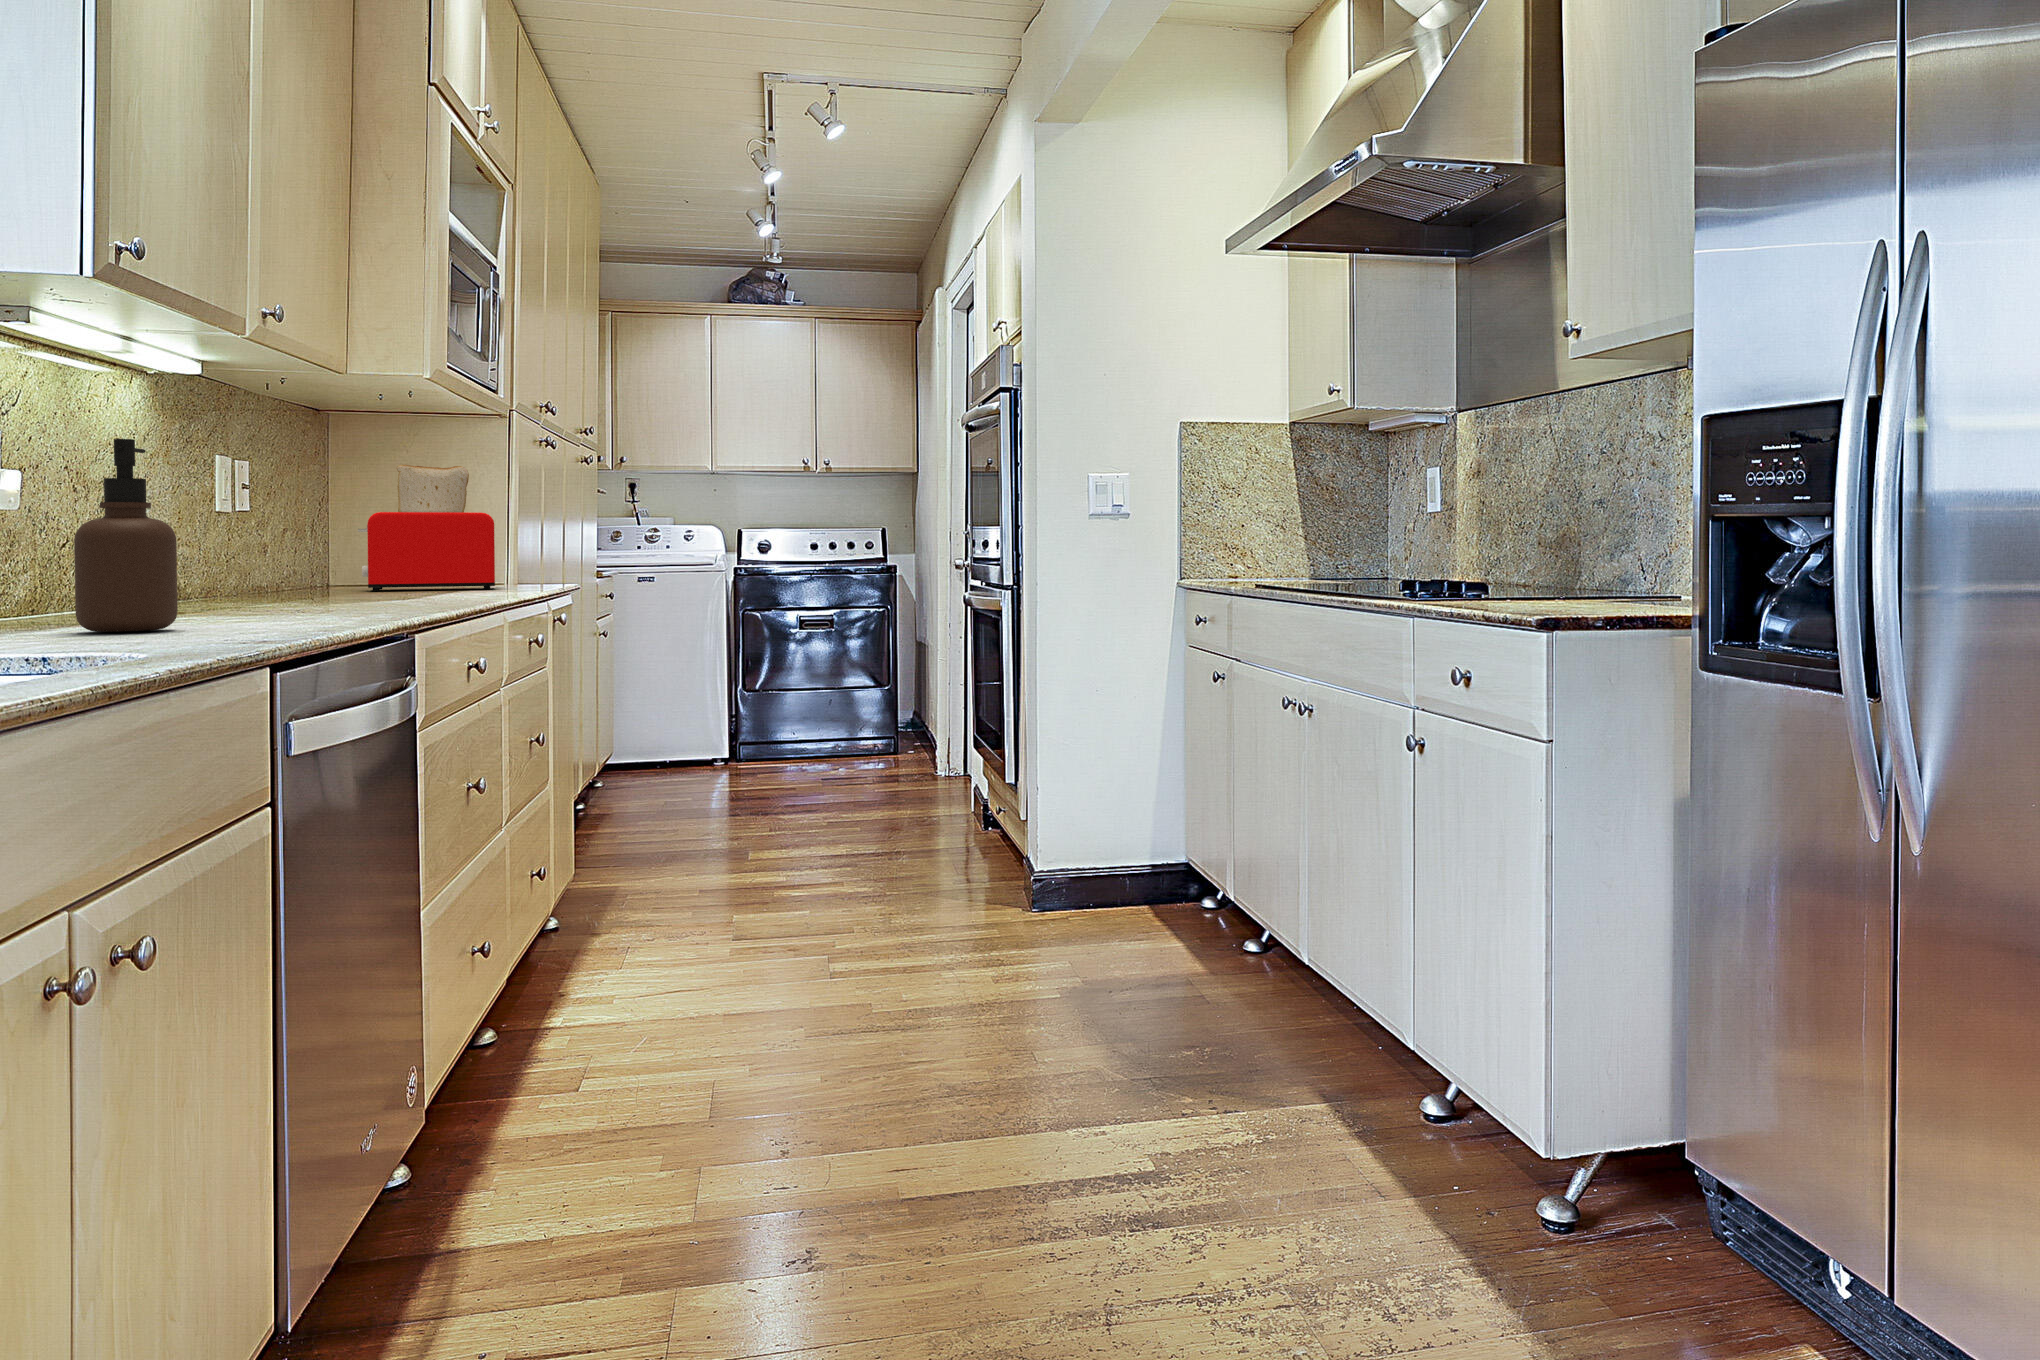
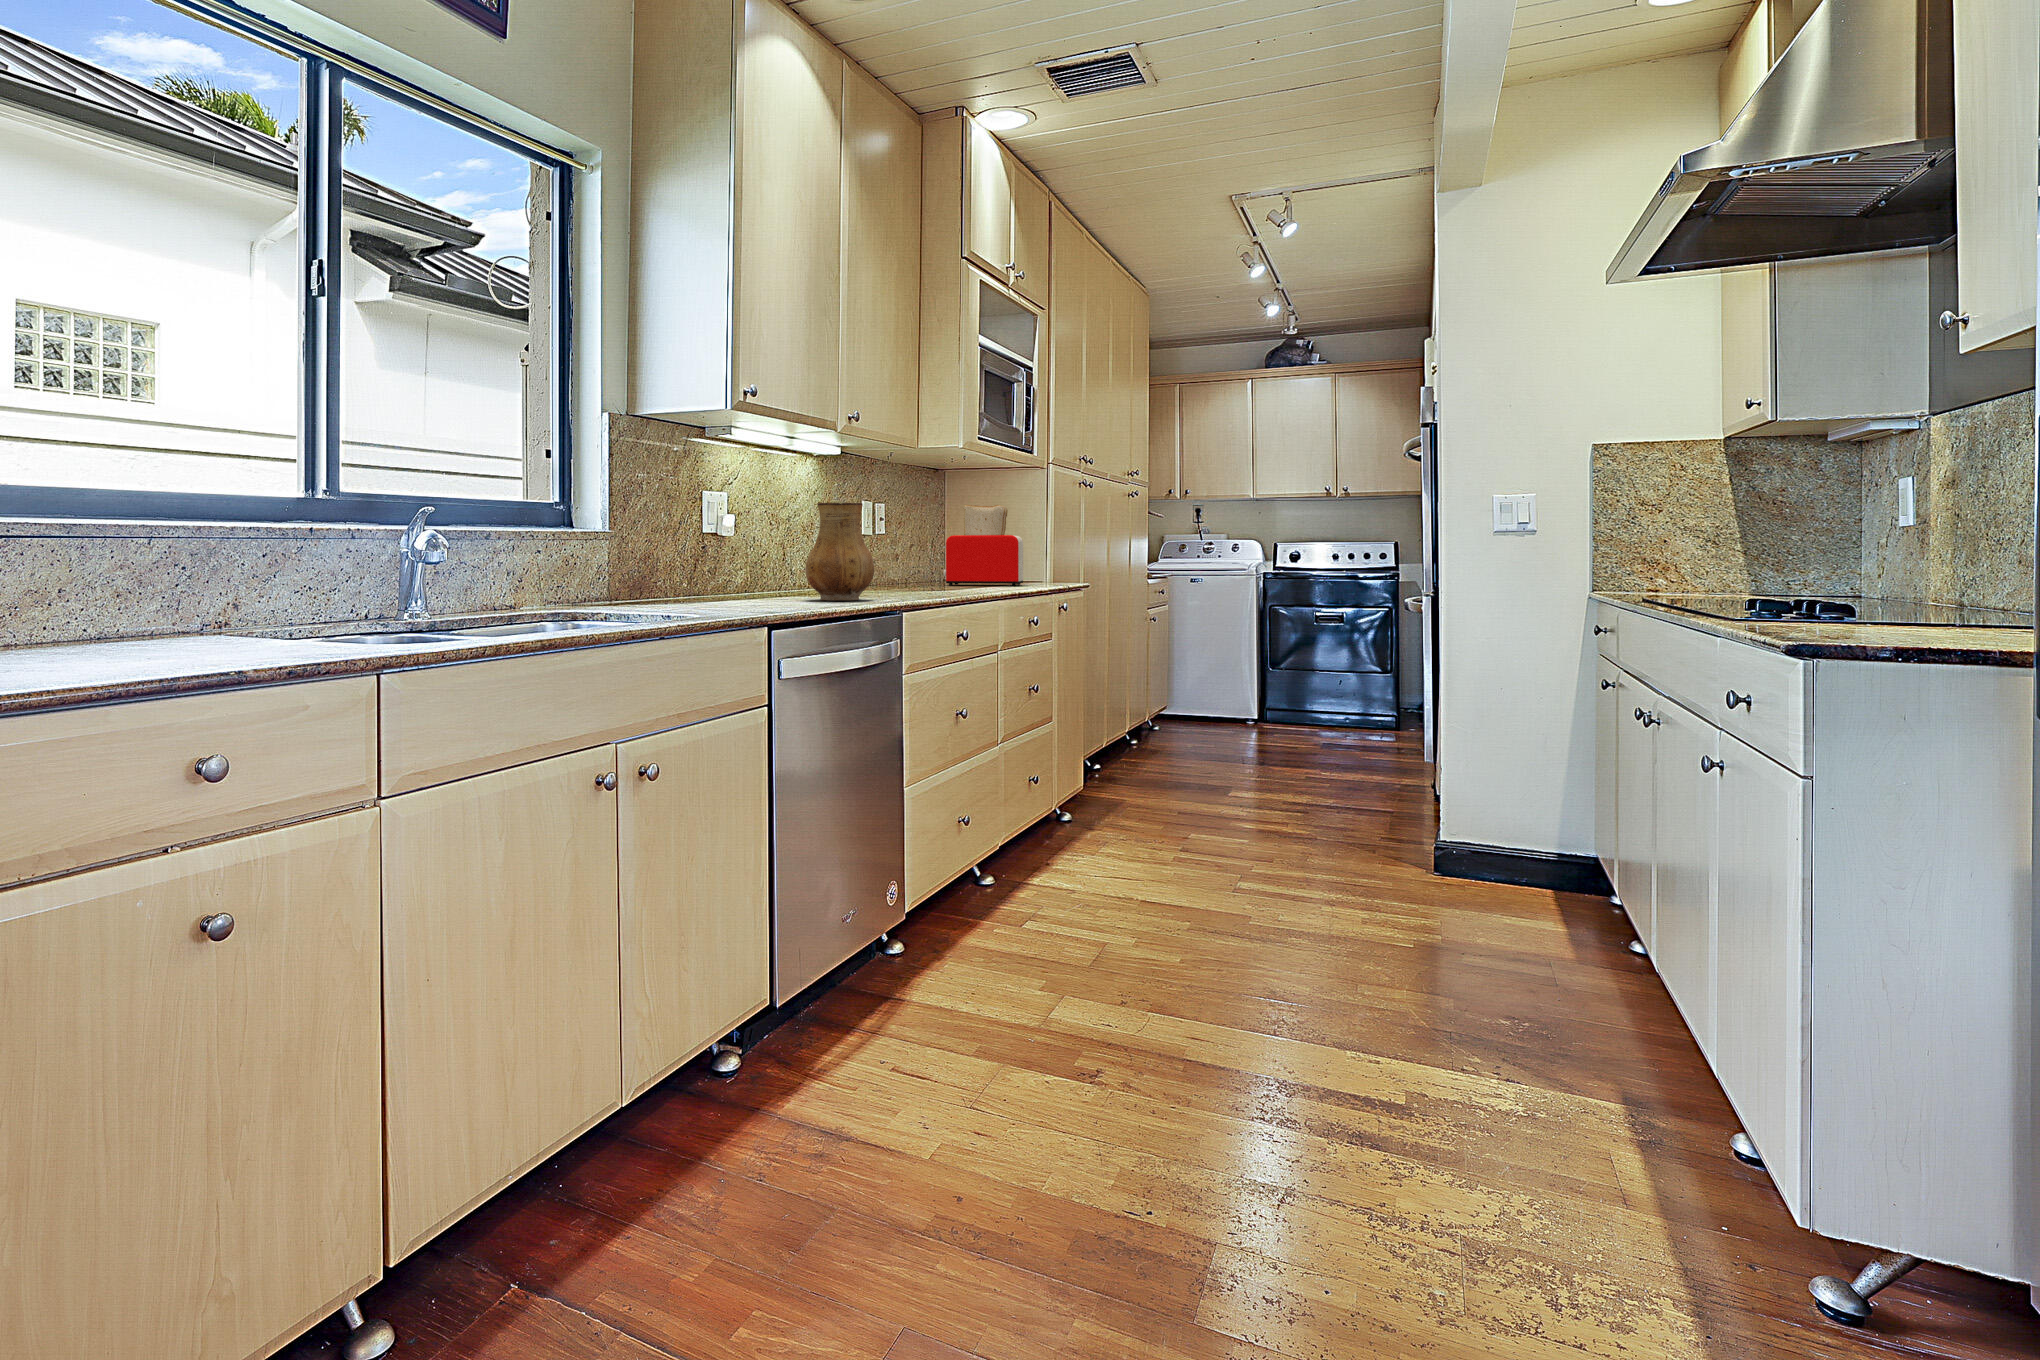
soap dispenser: present [74,439,178,632] -> none [724,499,770,605]
ceramic pitcher: none [211,451,347,618] -> present [805,503,874,600]

